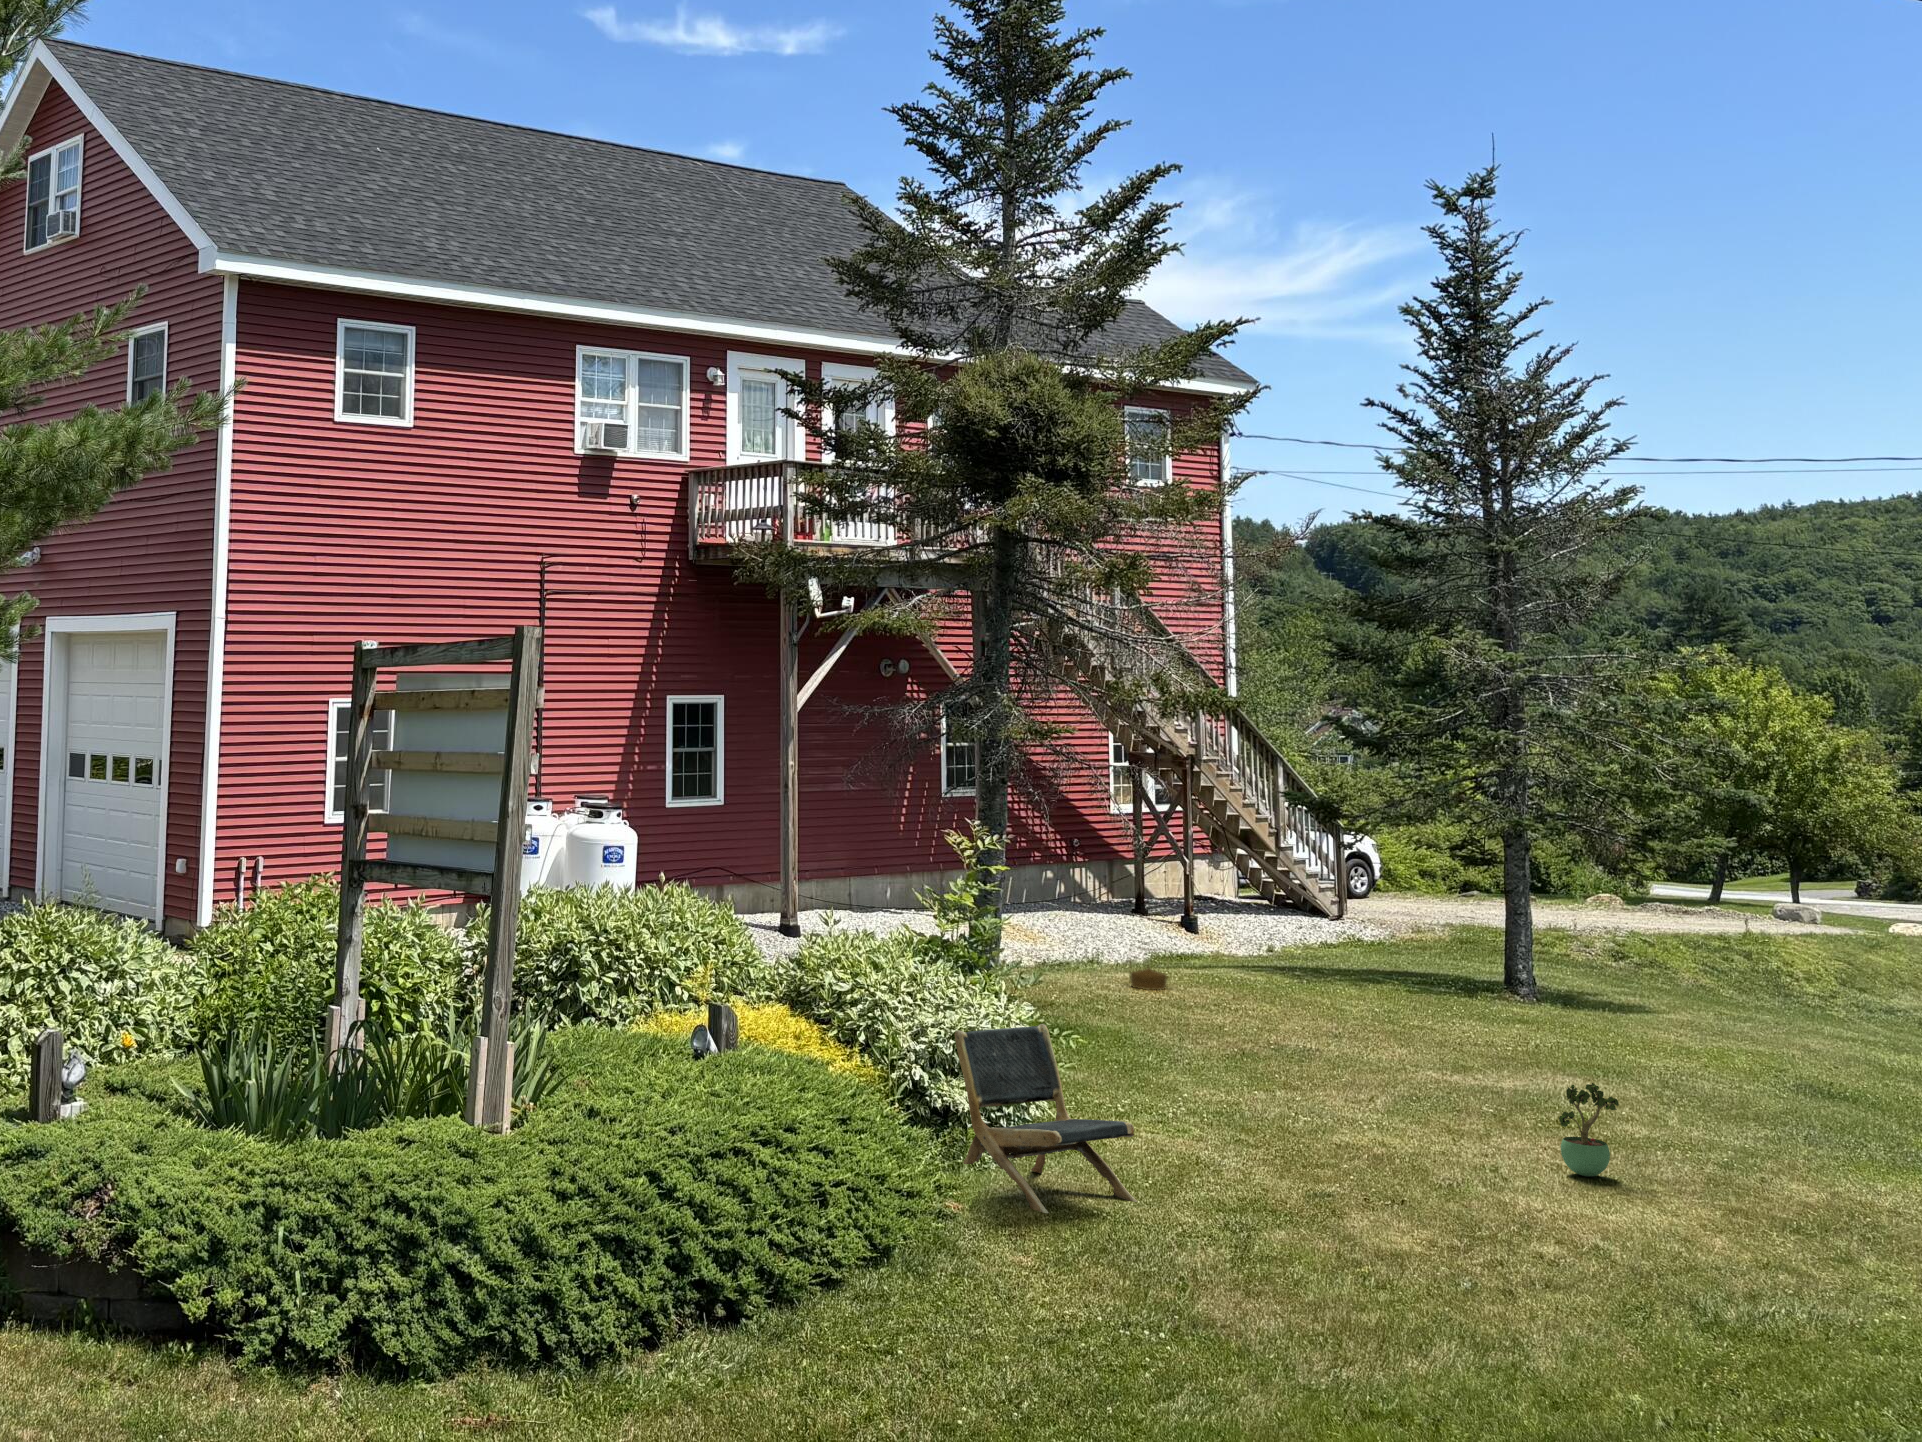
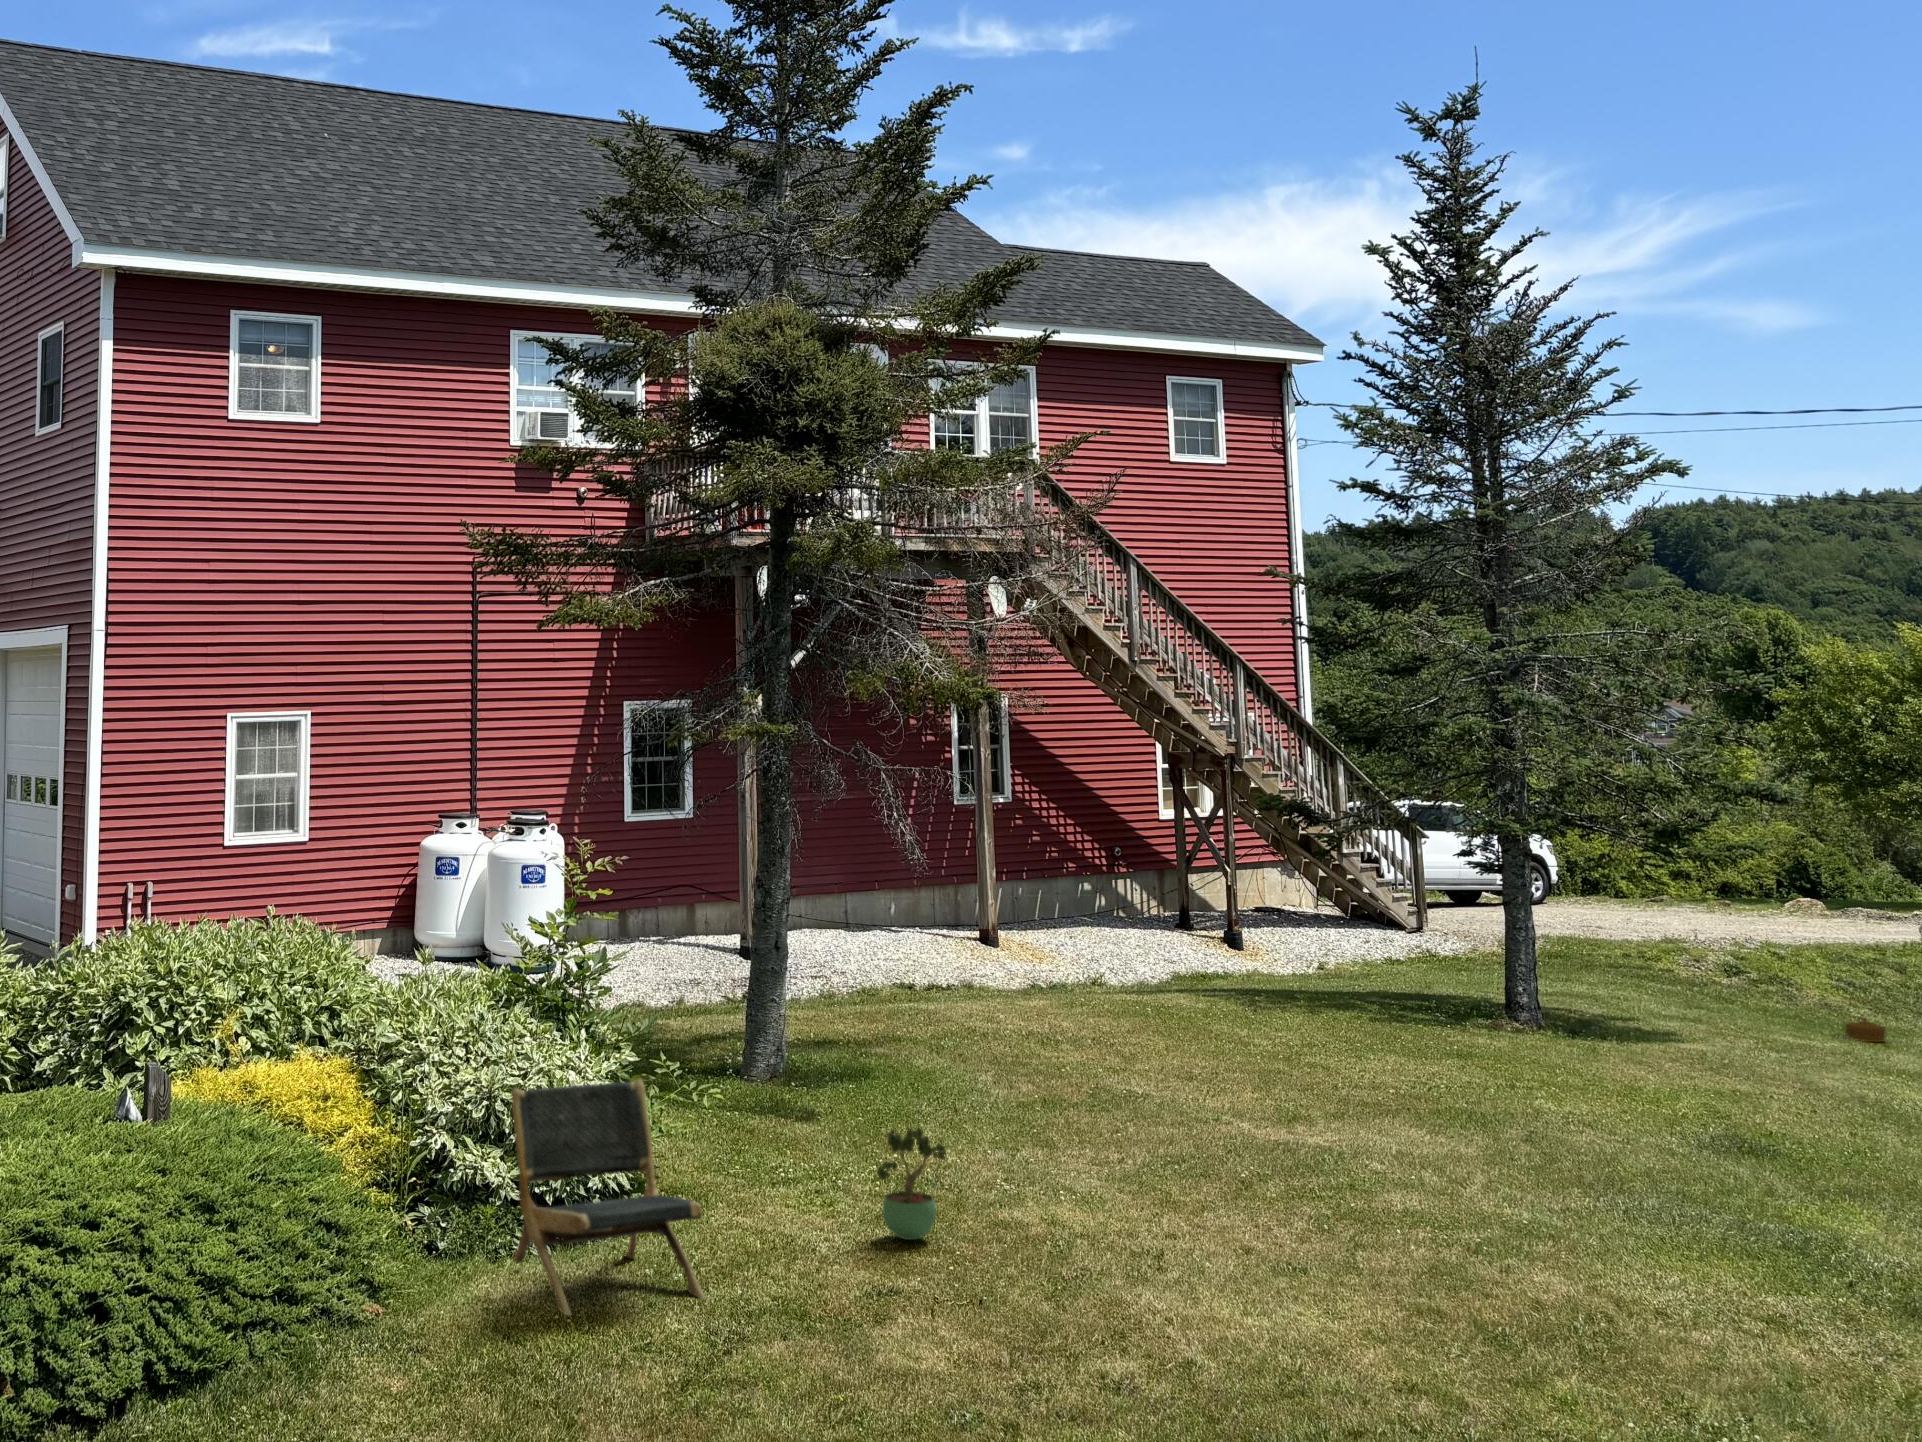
basket: present [1130,946,1167,990] -> present [1845,1000,1886,1042]
potted plant: present [1559,1083,1619,1176] -> present [877,1128,946,1240]

